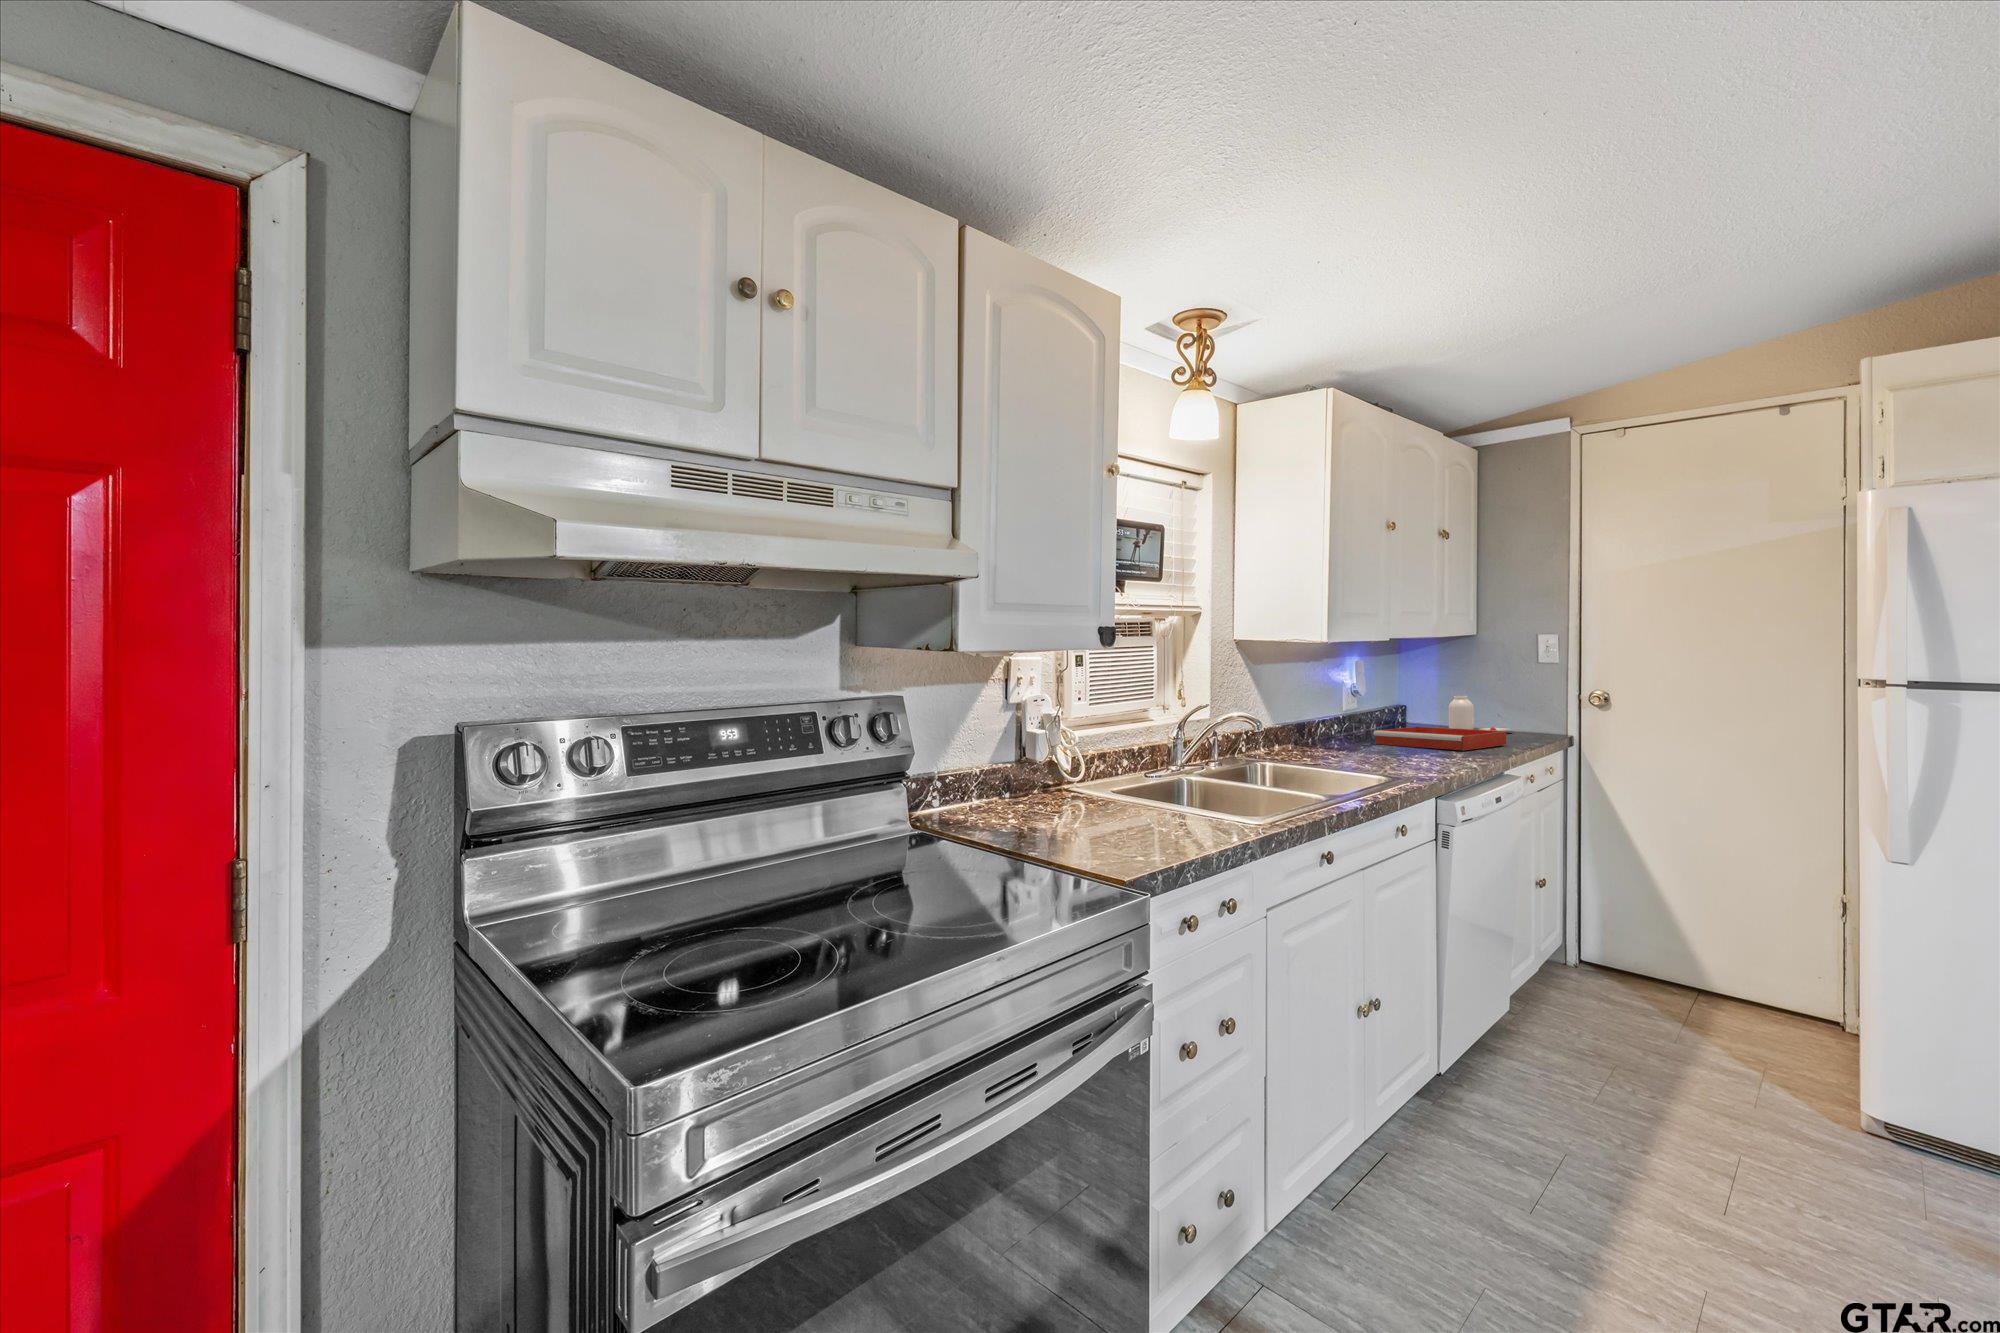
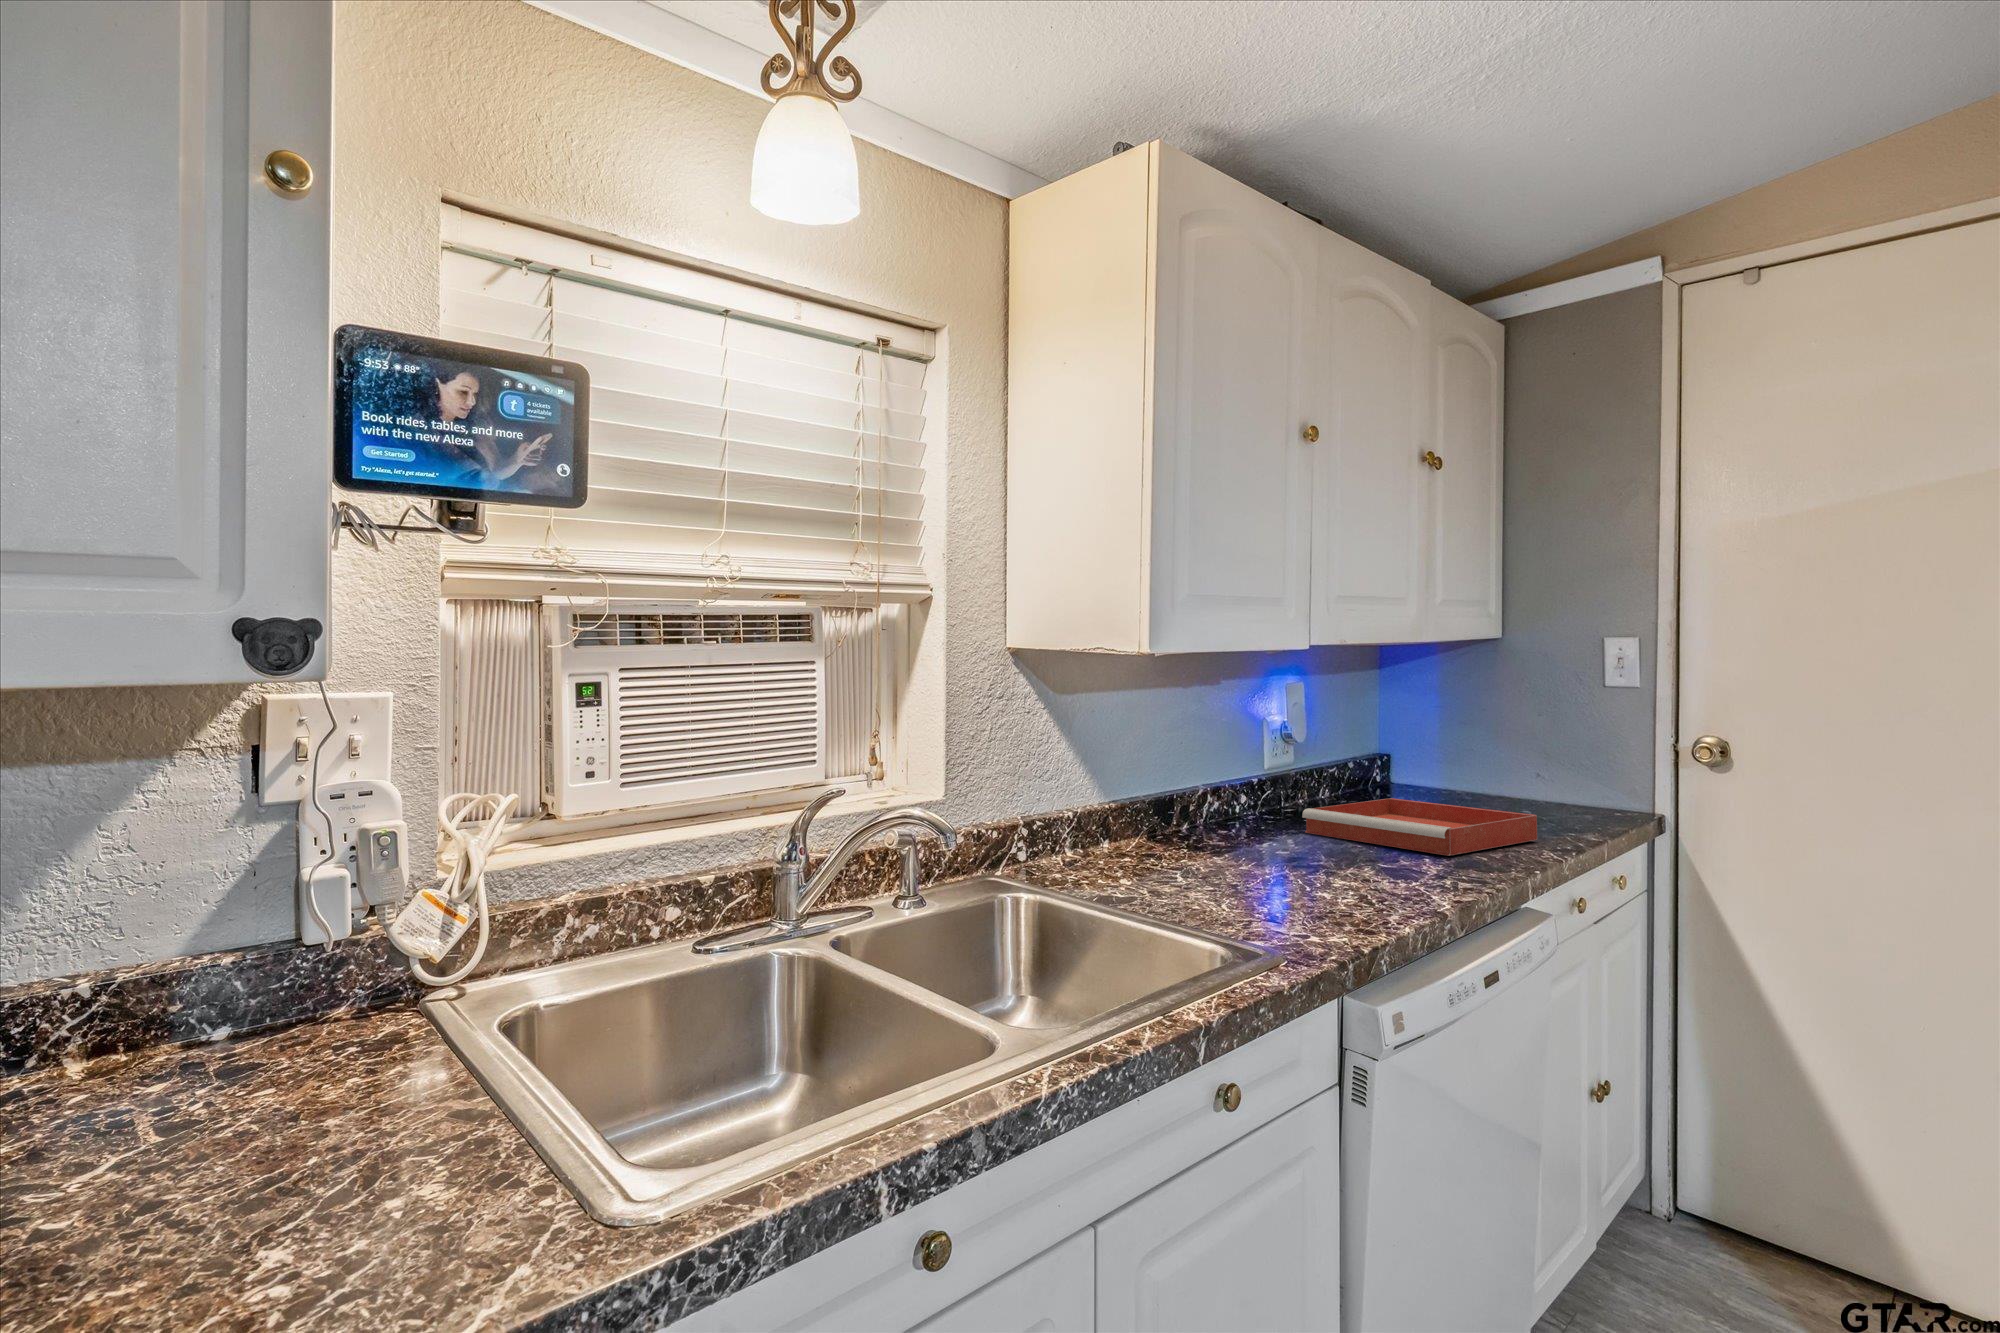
jar: present [1449,696,1513,731] -> none [1455,741,1568,806]

